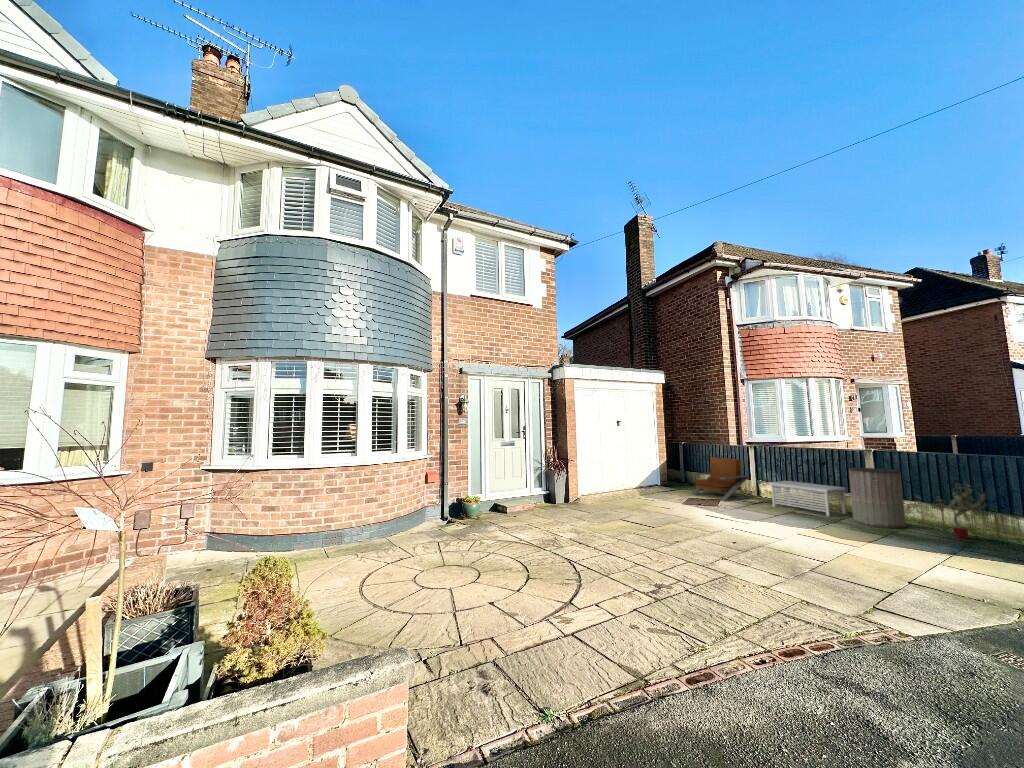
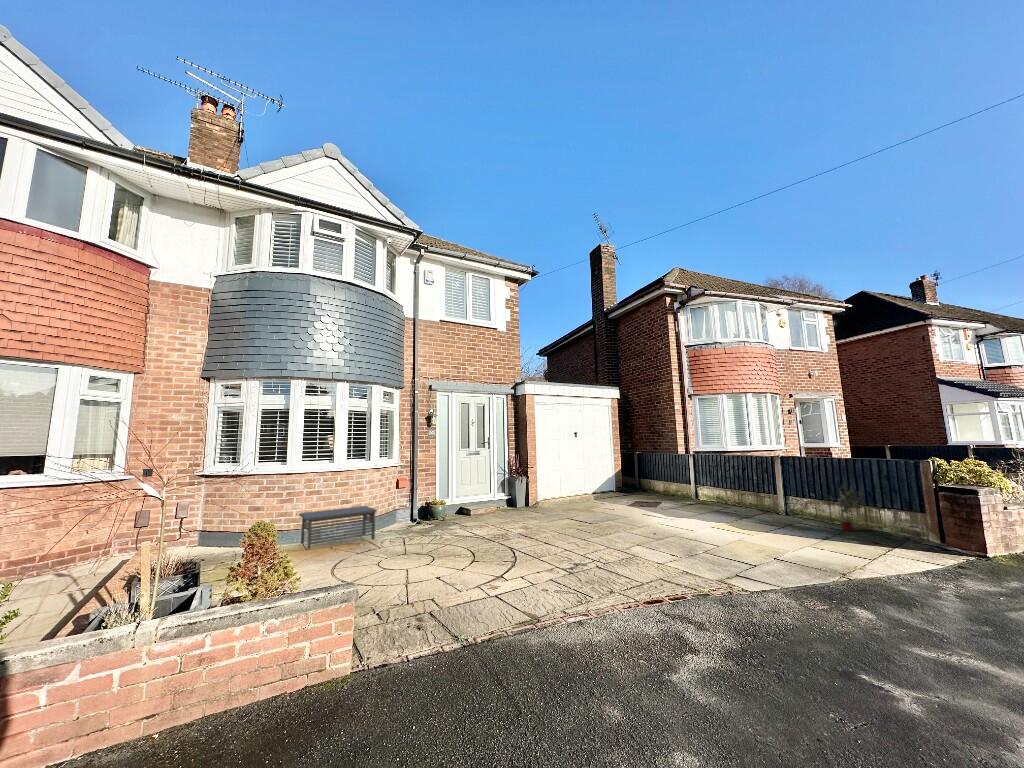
lounge chair: present [691,457,749,501] -> none [640,465,690,504]
trash can: present [849,468,906,528] -> none [763,472,808,524]
storage bench: present [769,481,846,516] -> present [299,506,377,549]

